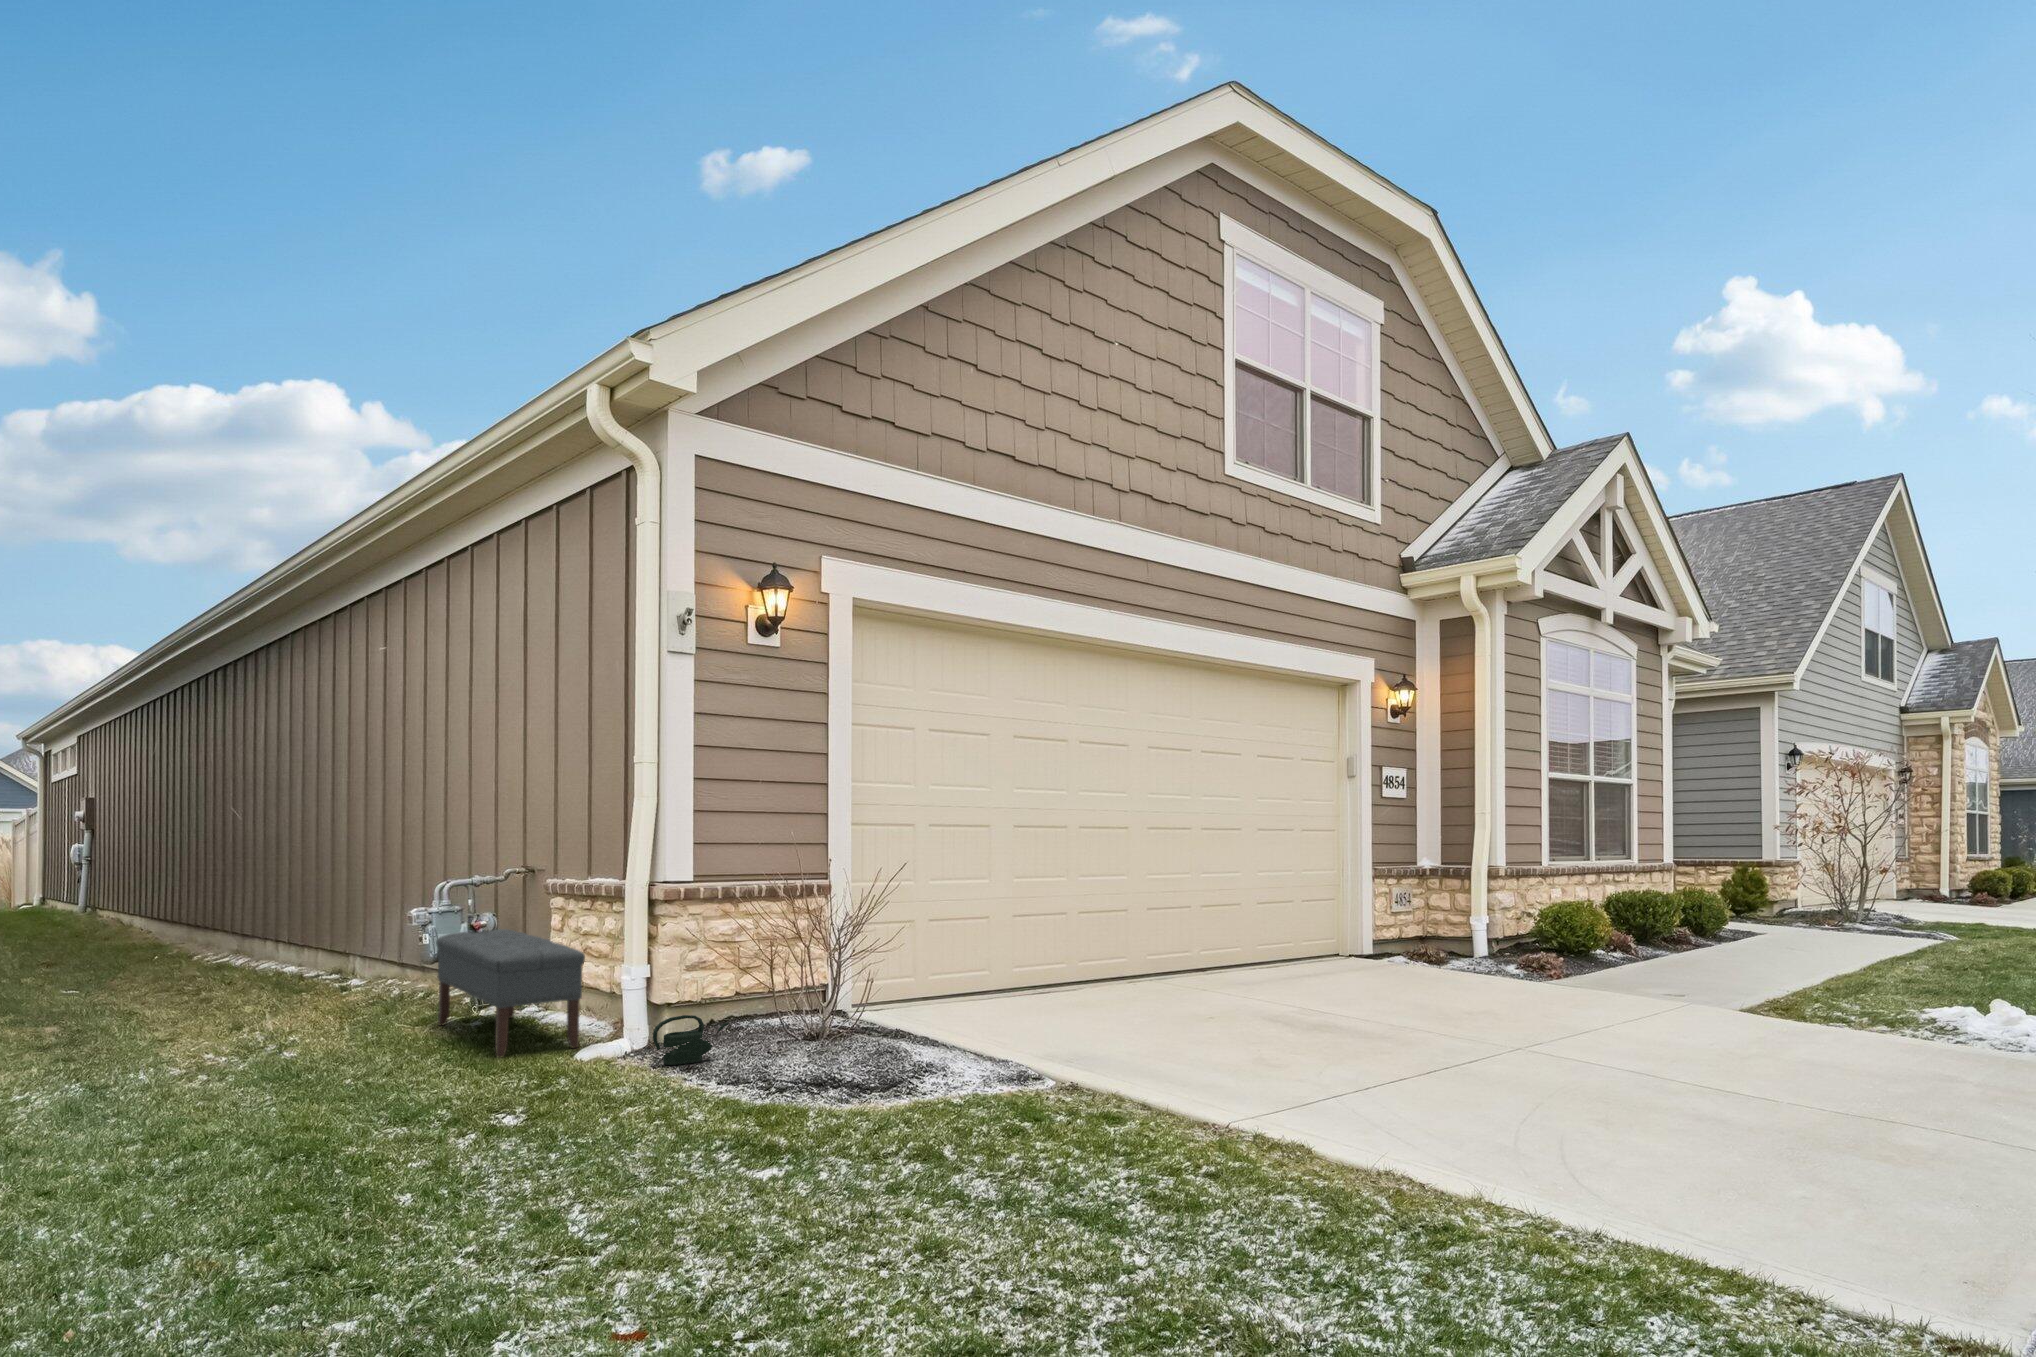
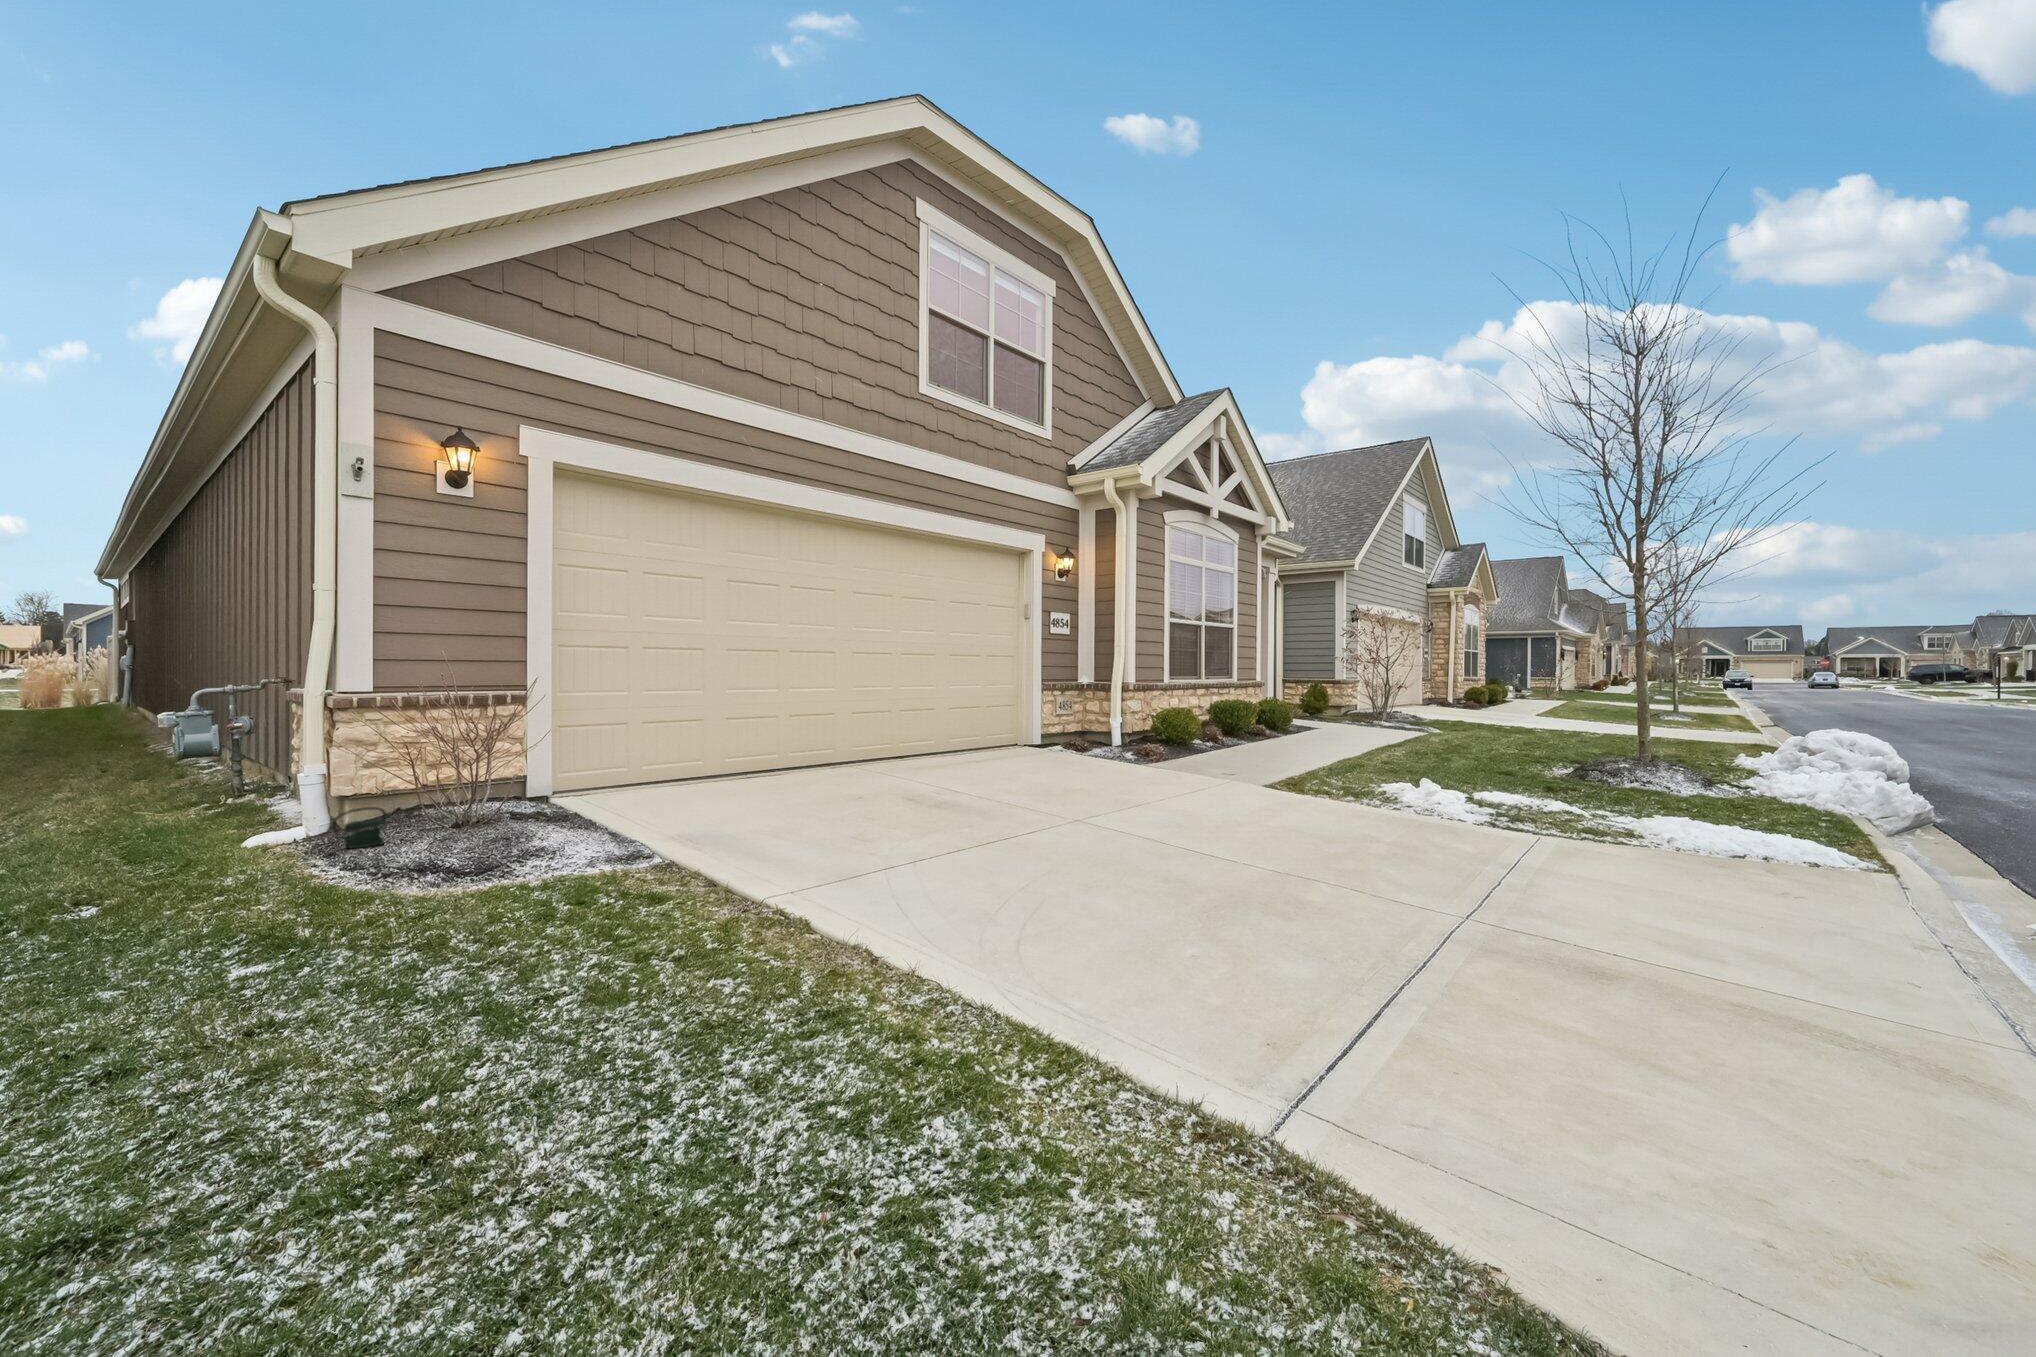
bench: present [436,929,585,1058] -> none [196,738,297,846]

